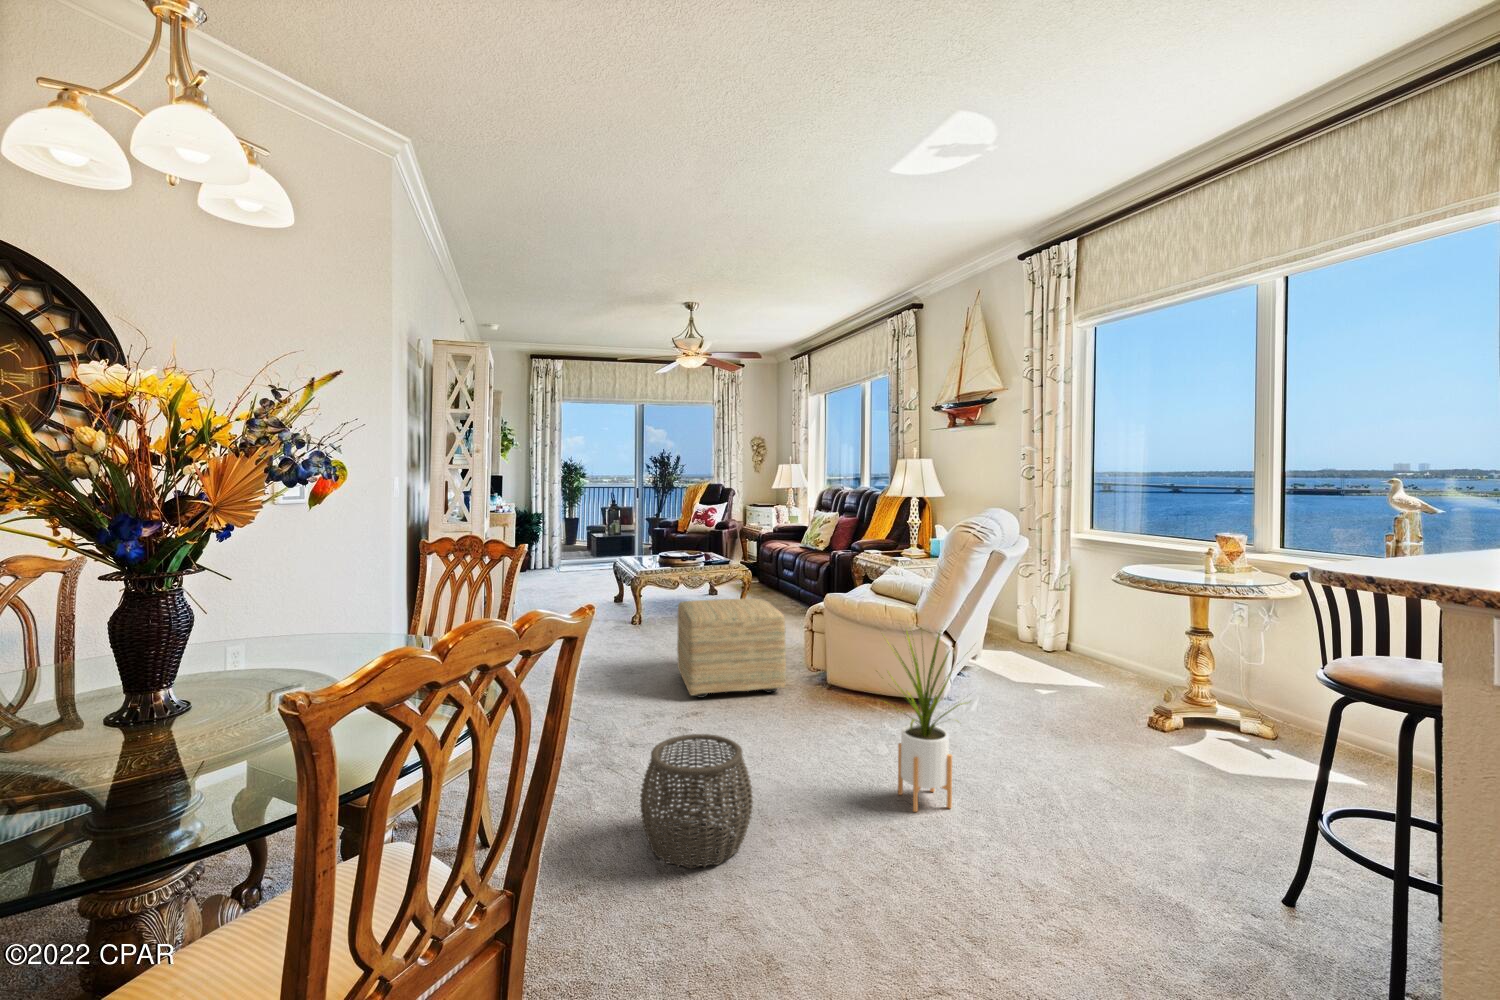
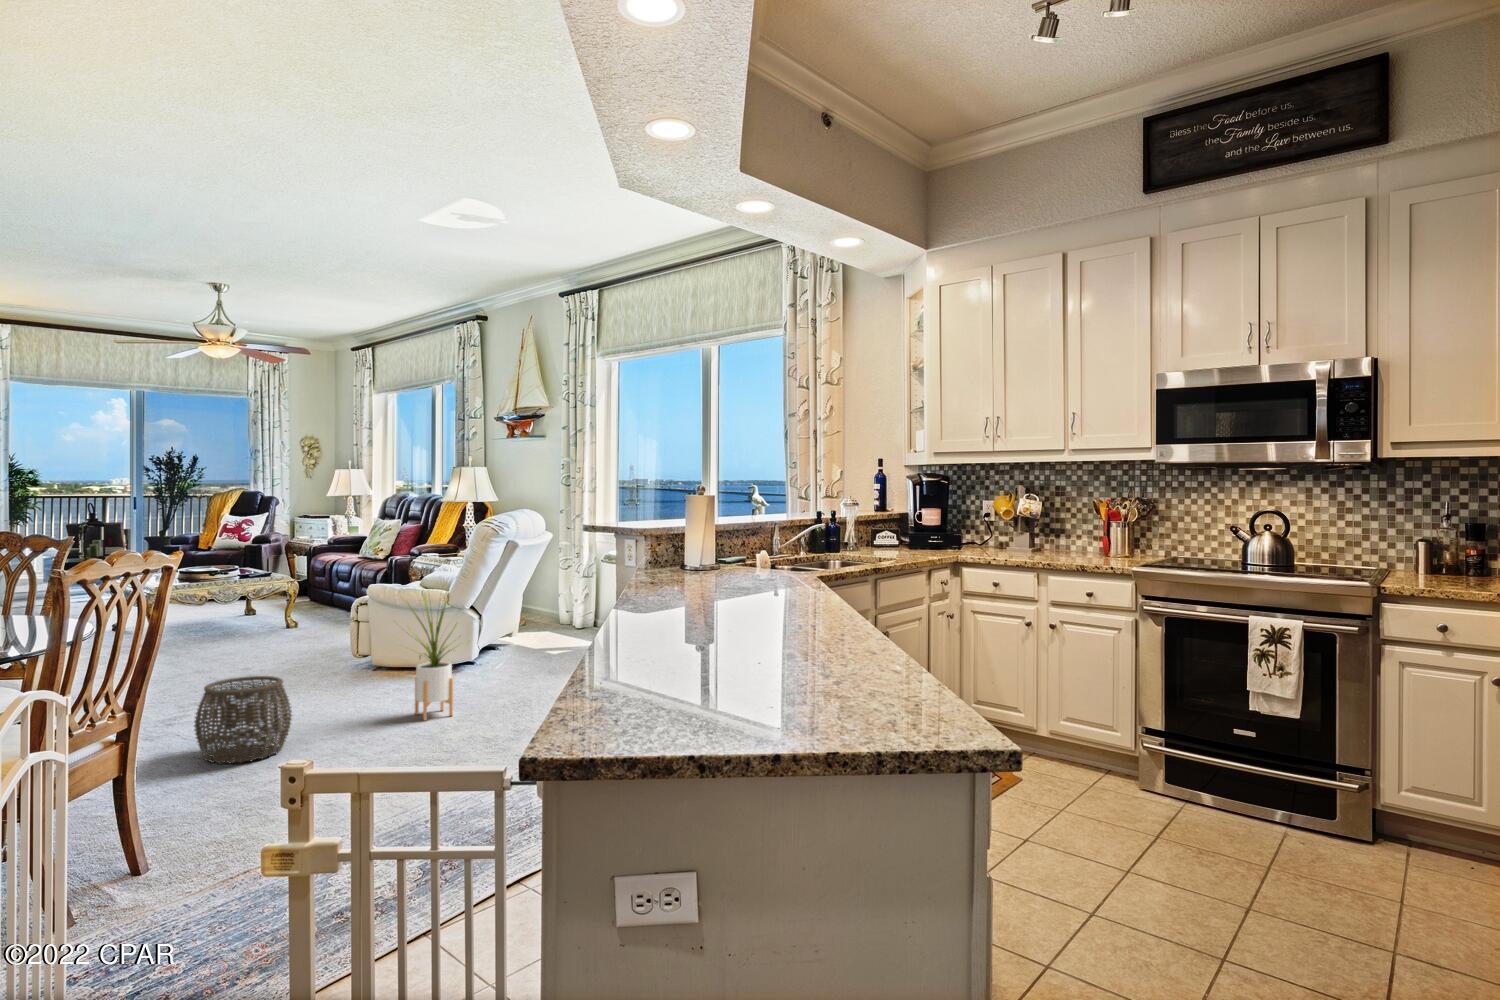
ottoman: present [677,598,786,698] -> none [214,596,329,686]

